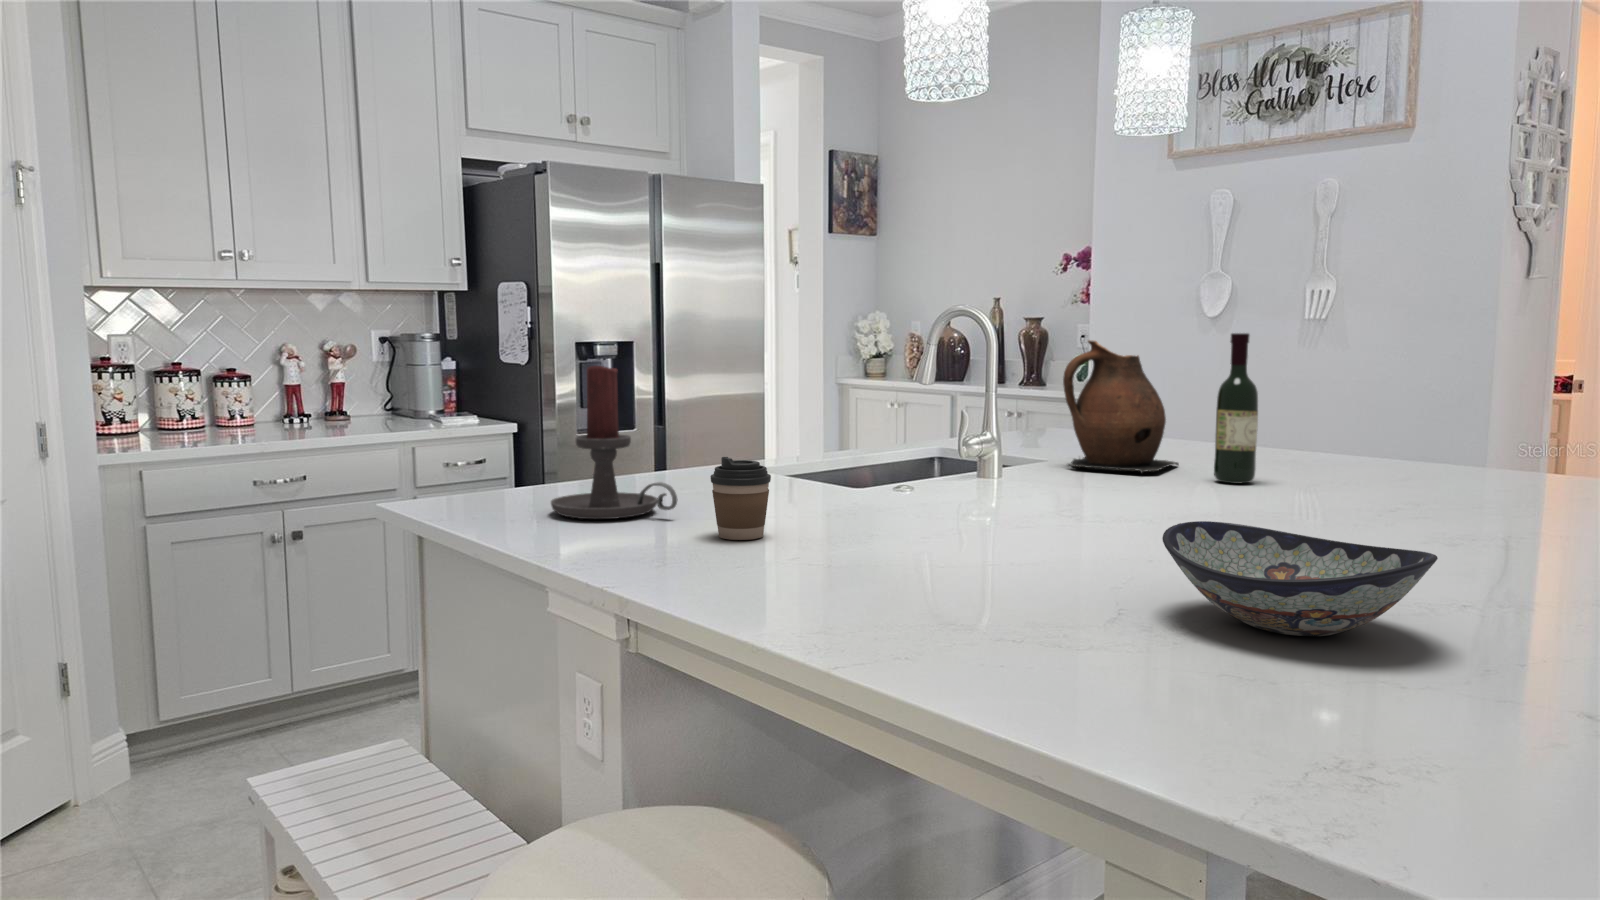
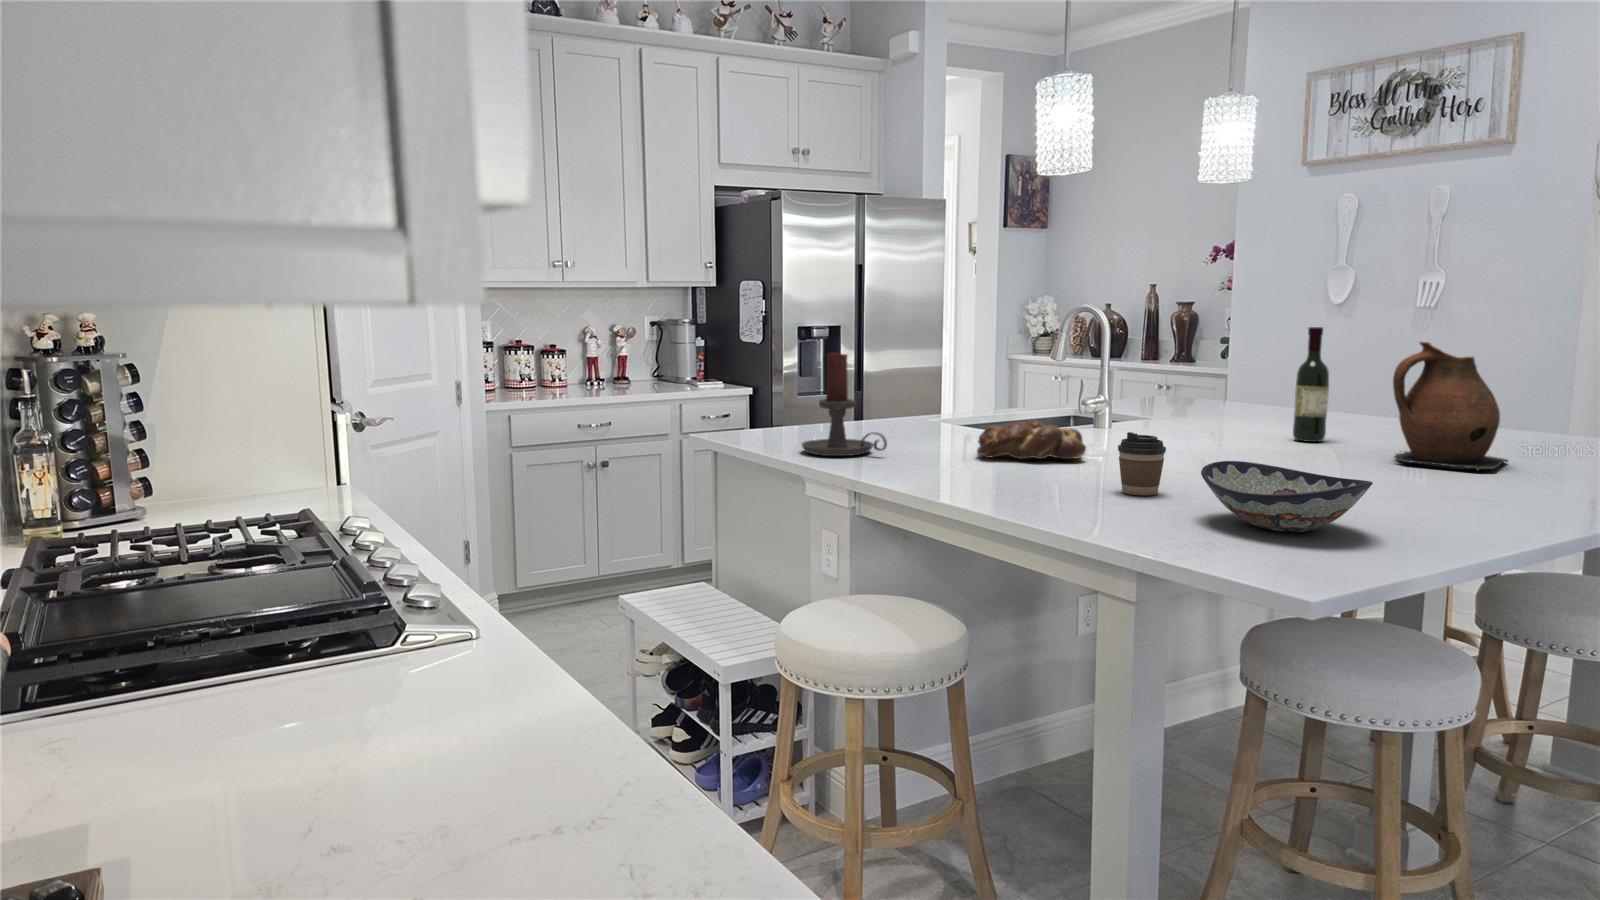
ceramic pitcher: present [1063,340,1179,473] -> present [1393,341,1508,471]
coffee cup: present [710,457,771,540] -> present [1118,432,1166,495]
bread loaf: none [807,460,961,517] -> present [977,419,1086,459]

